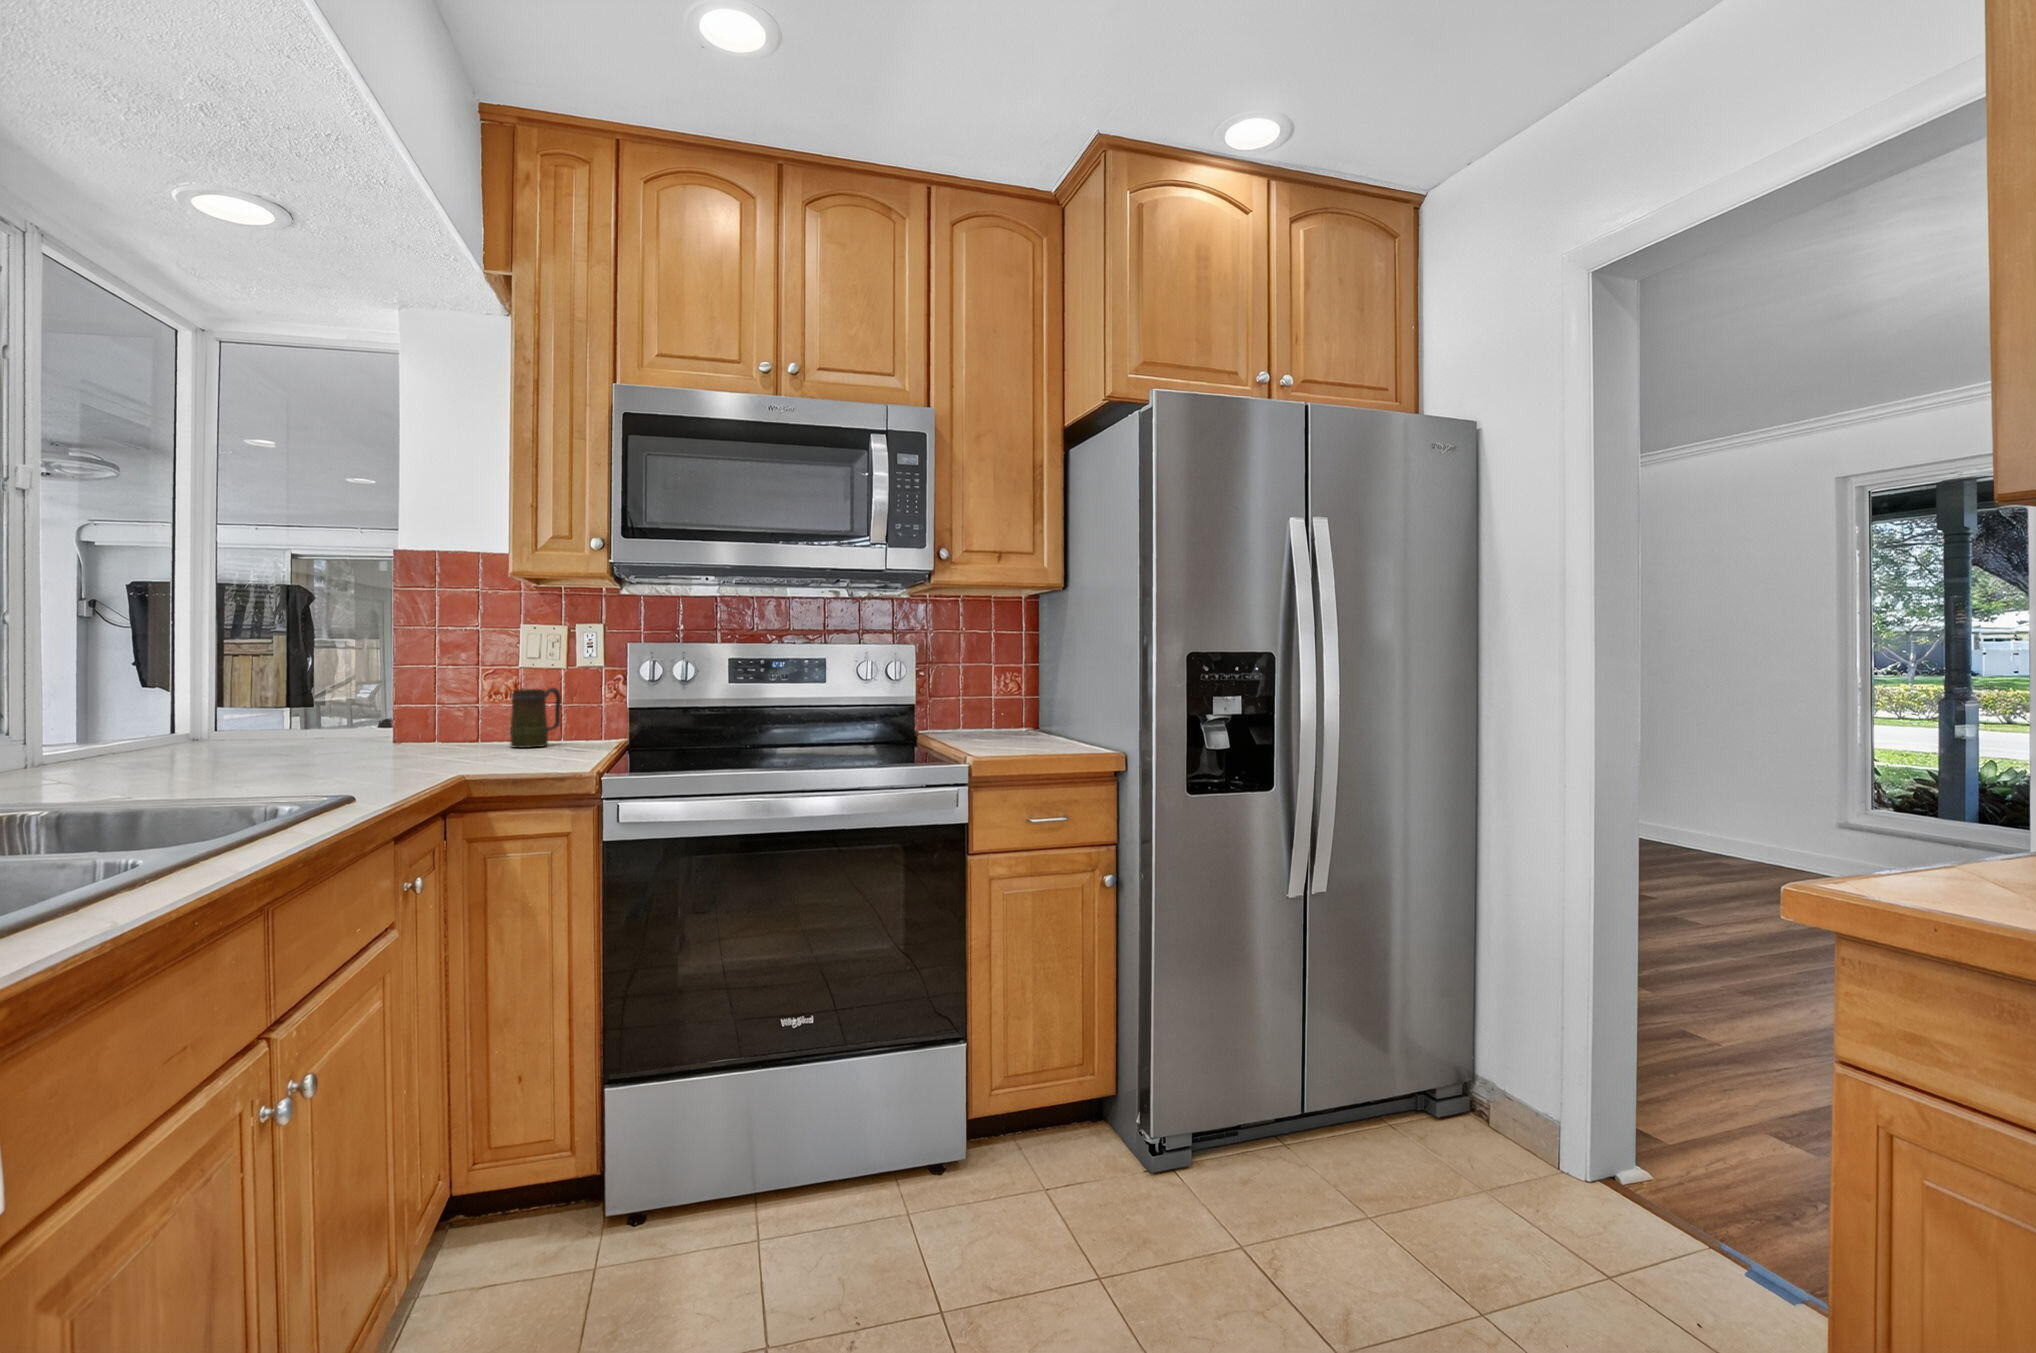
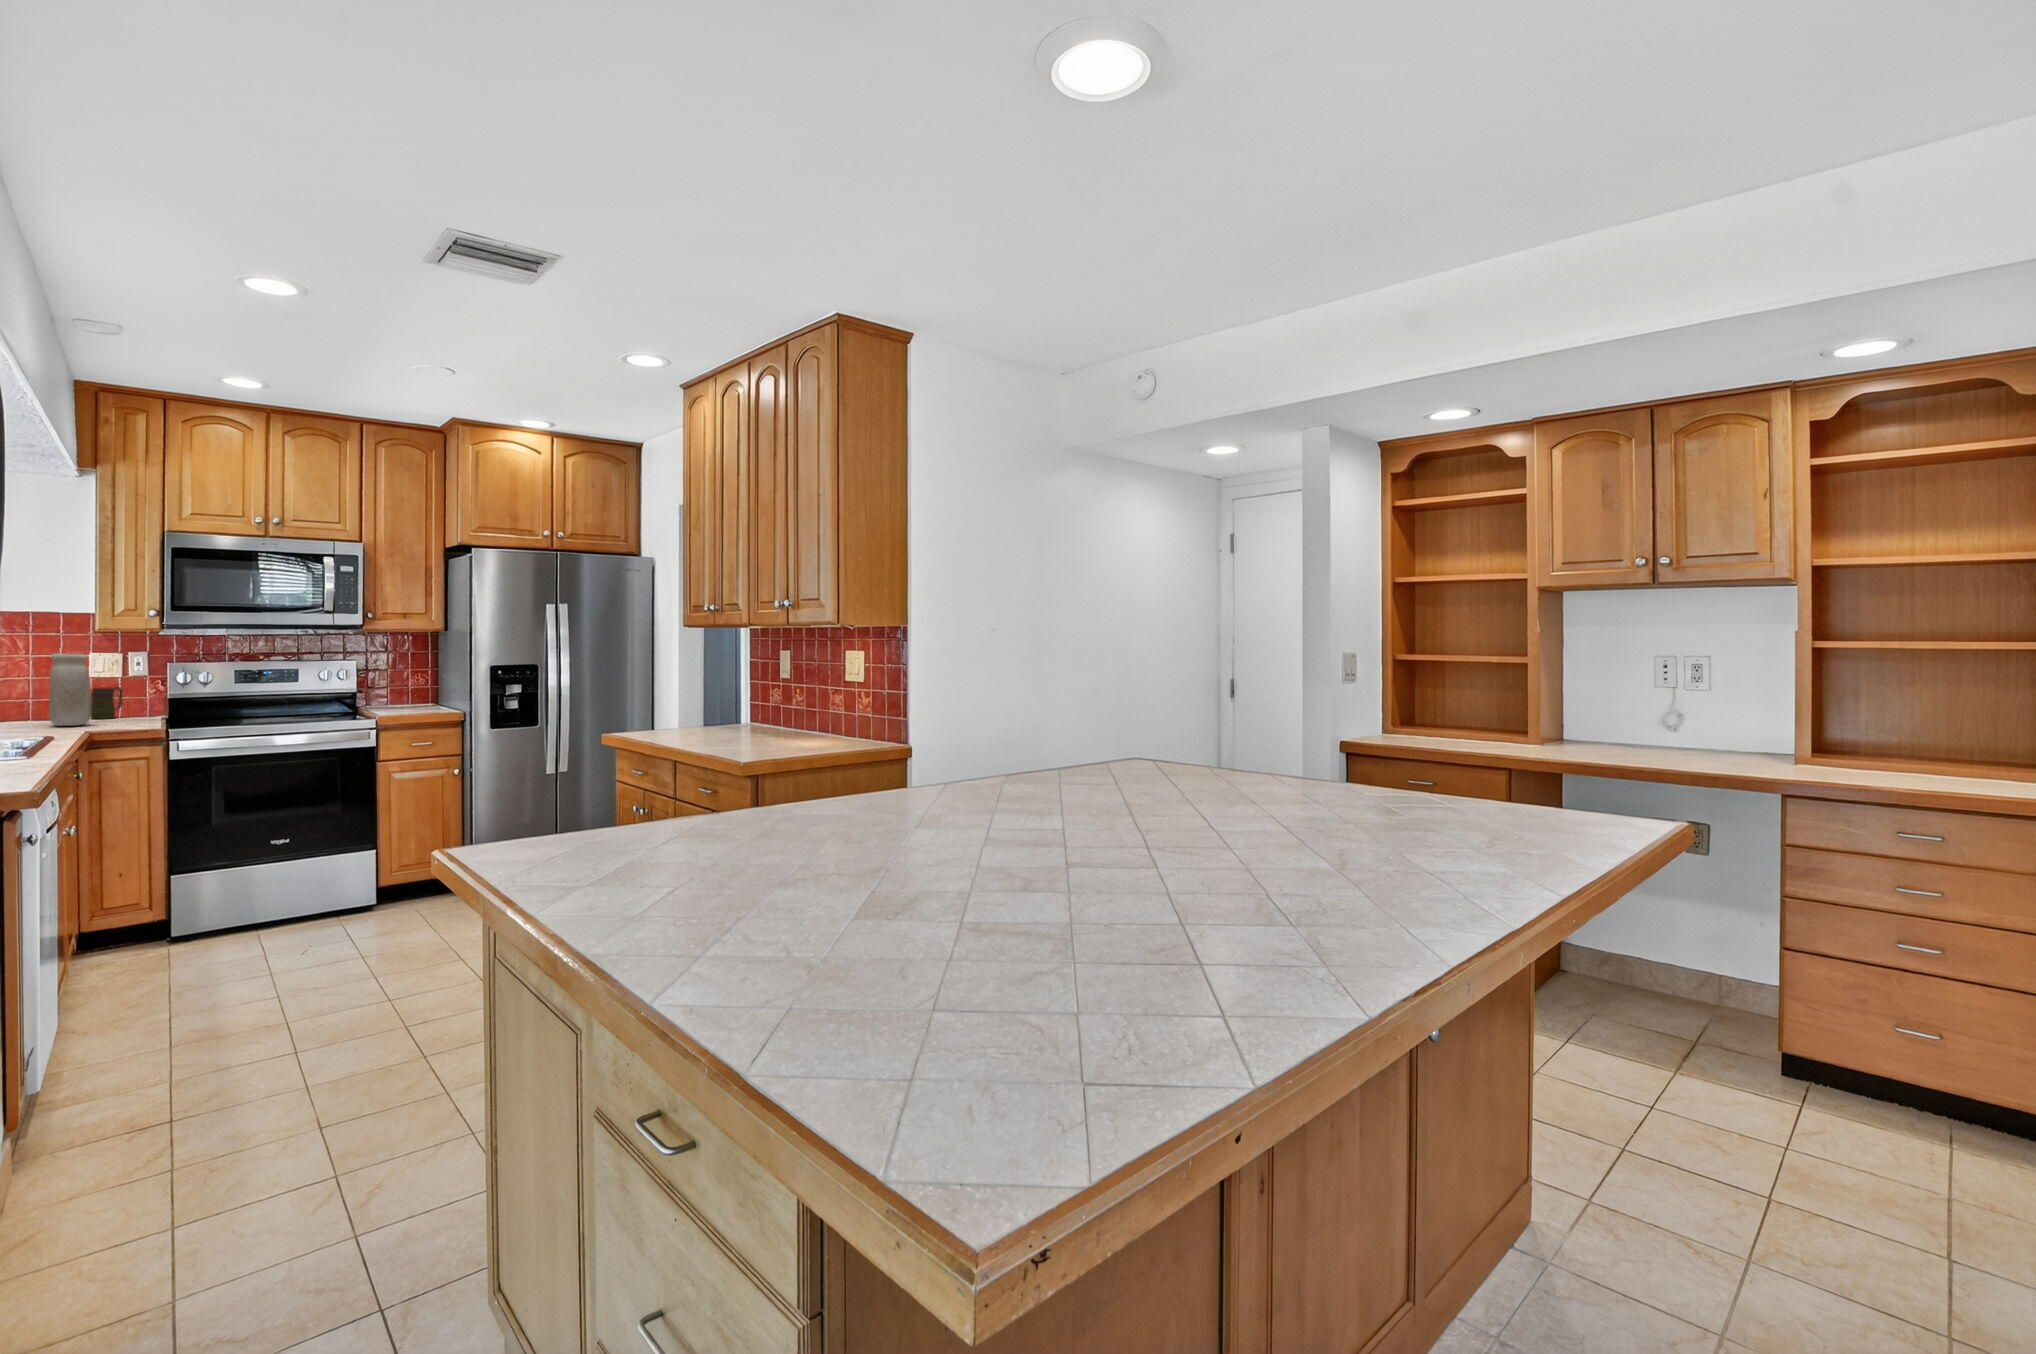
vase: none [415,616,485,763] -> present [49,653,91,726]

